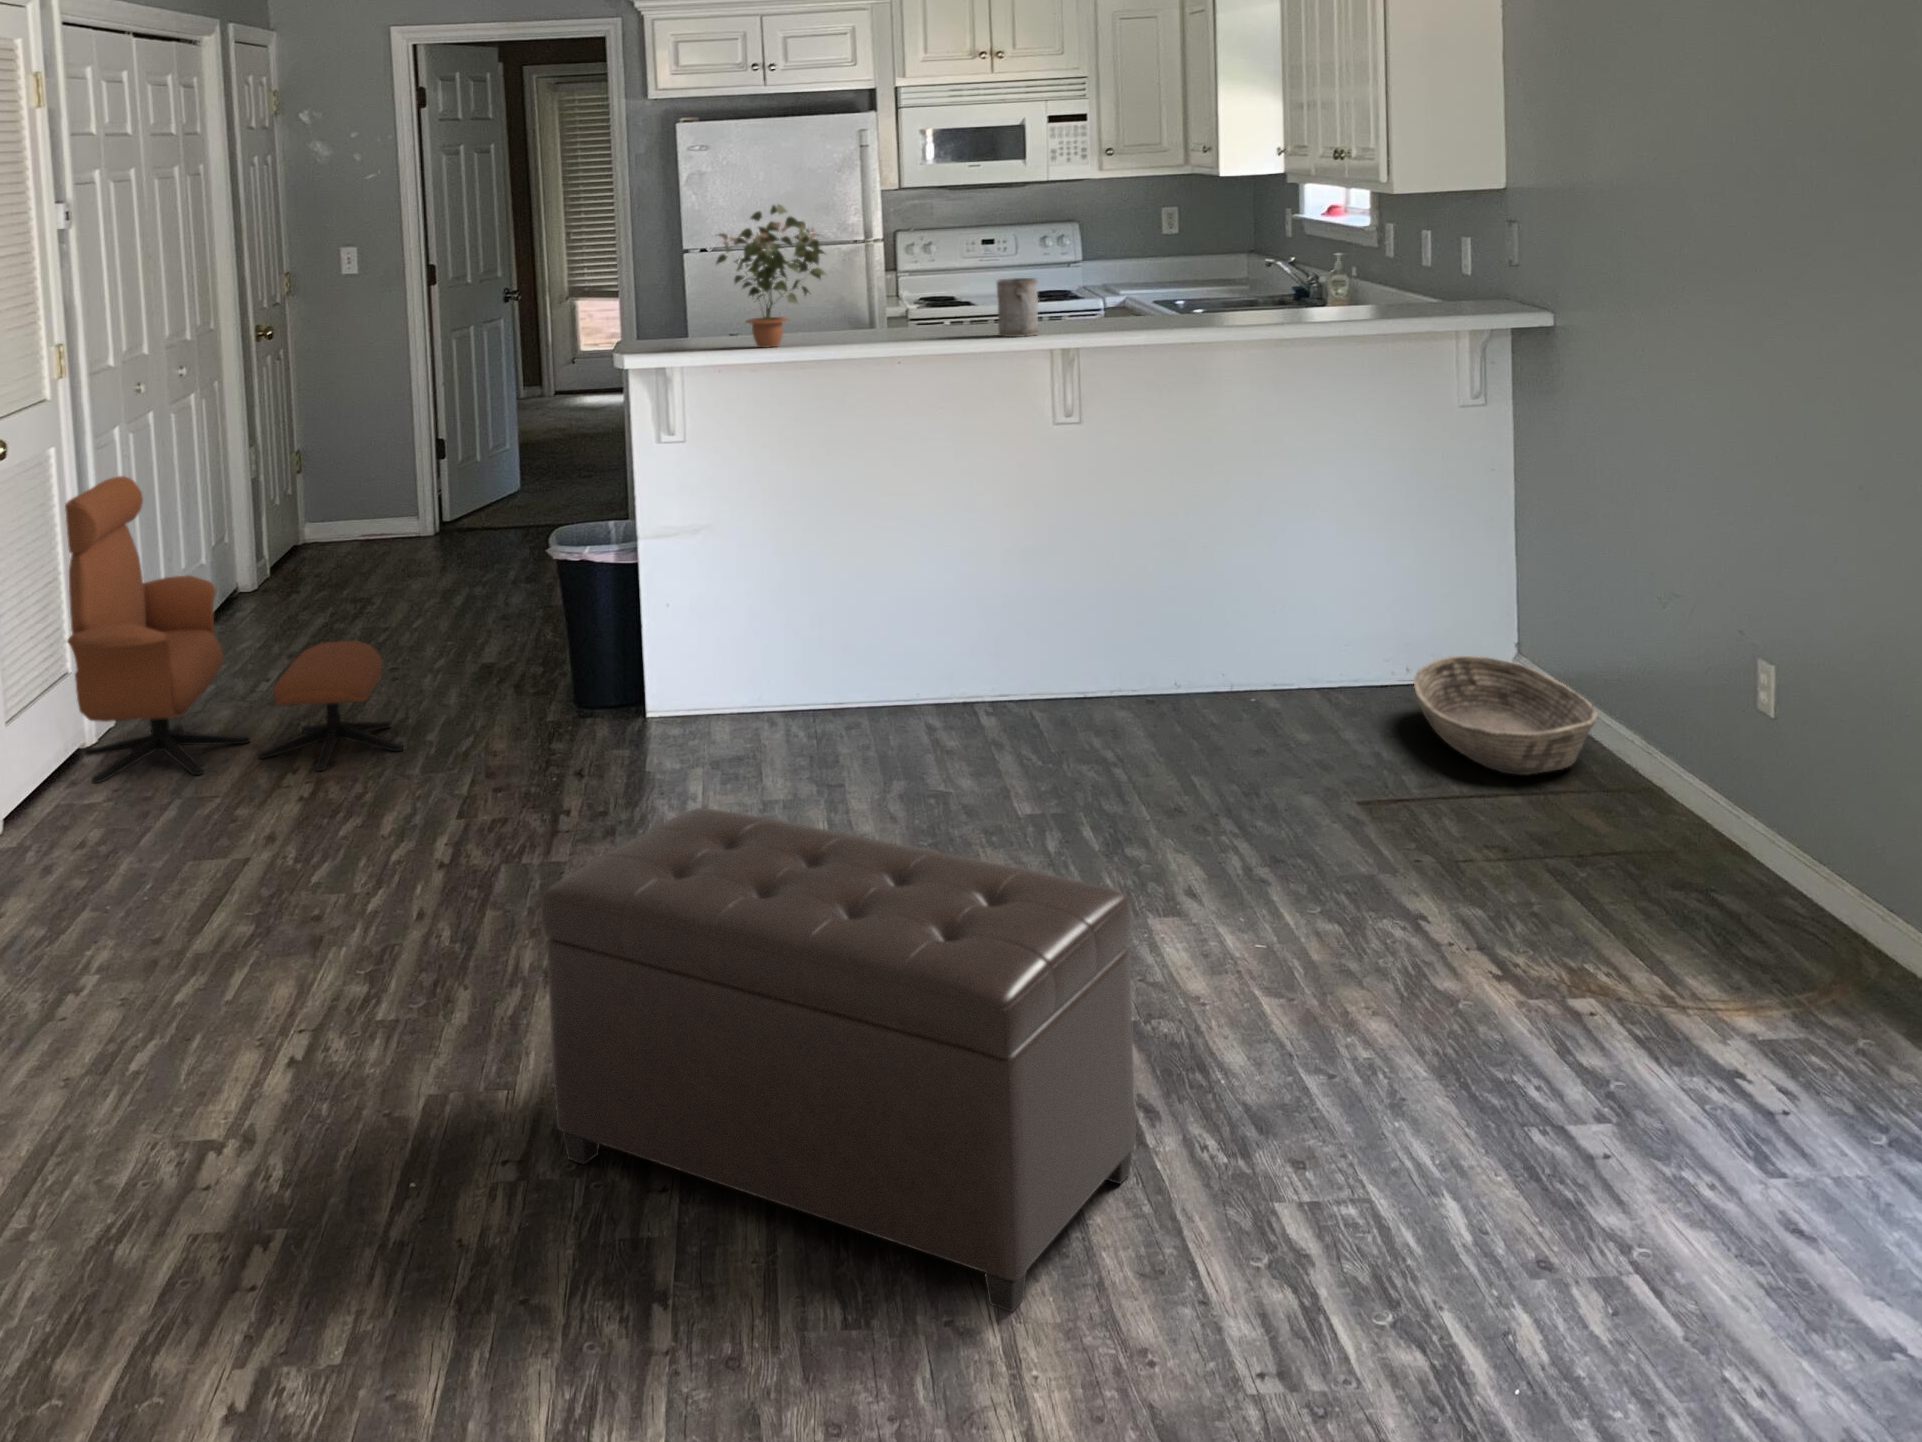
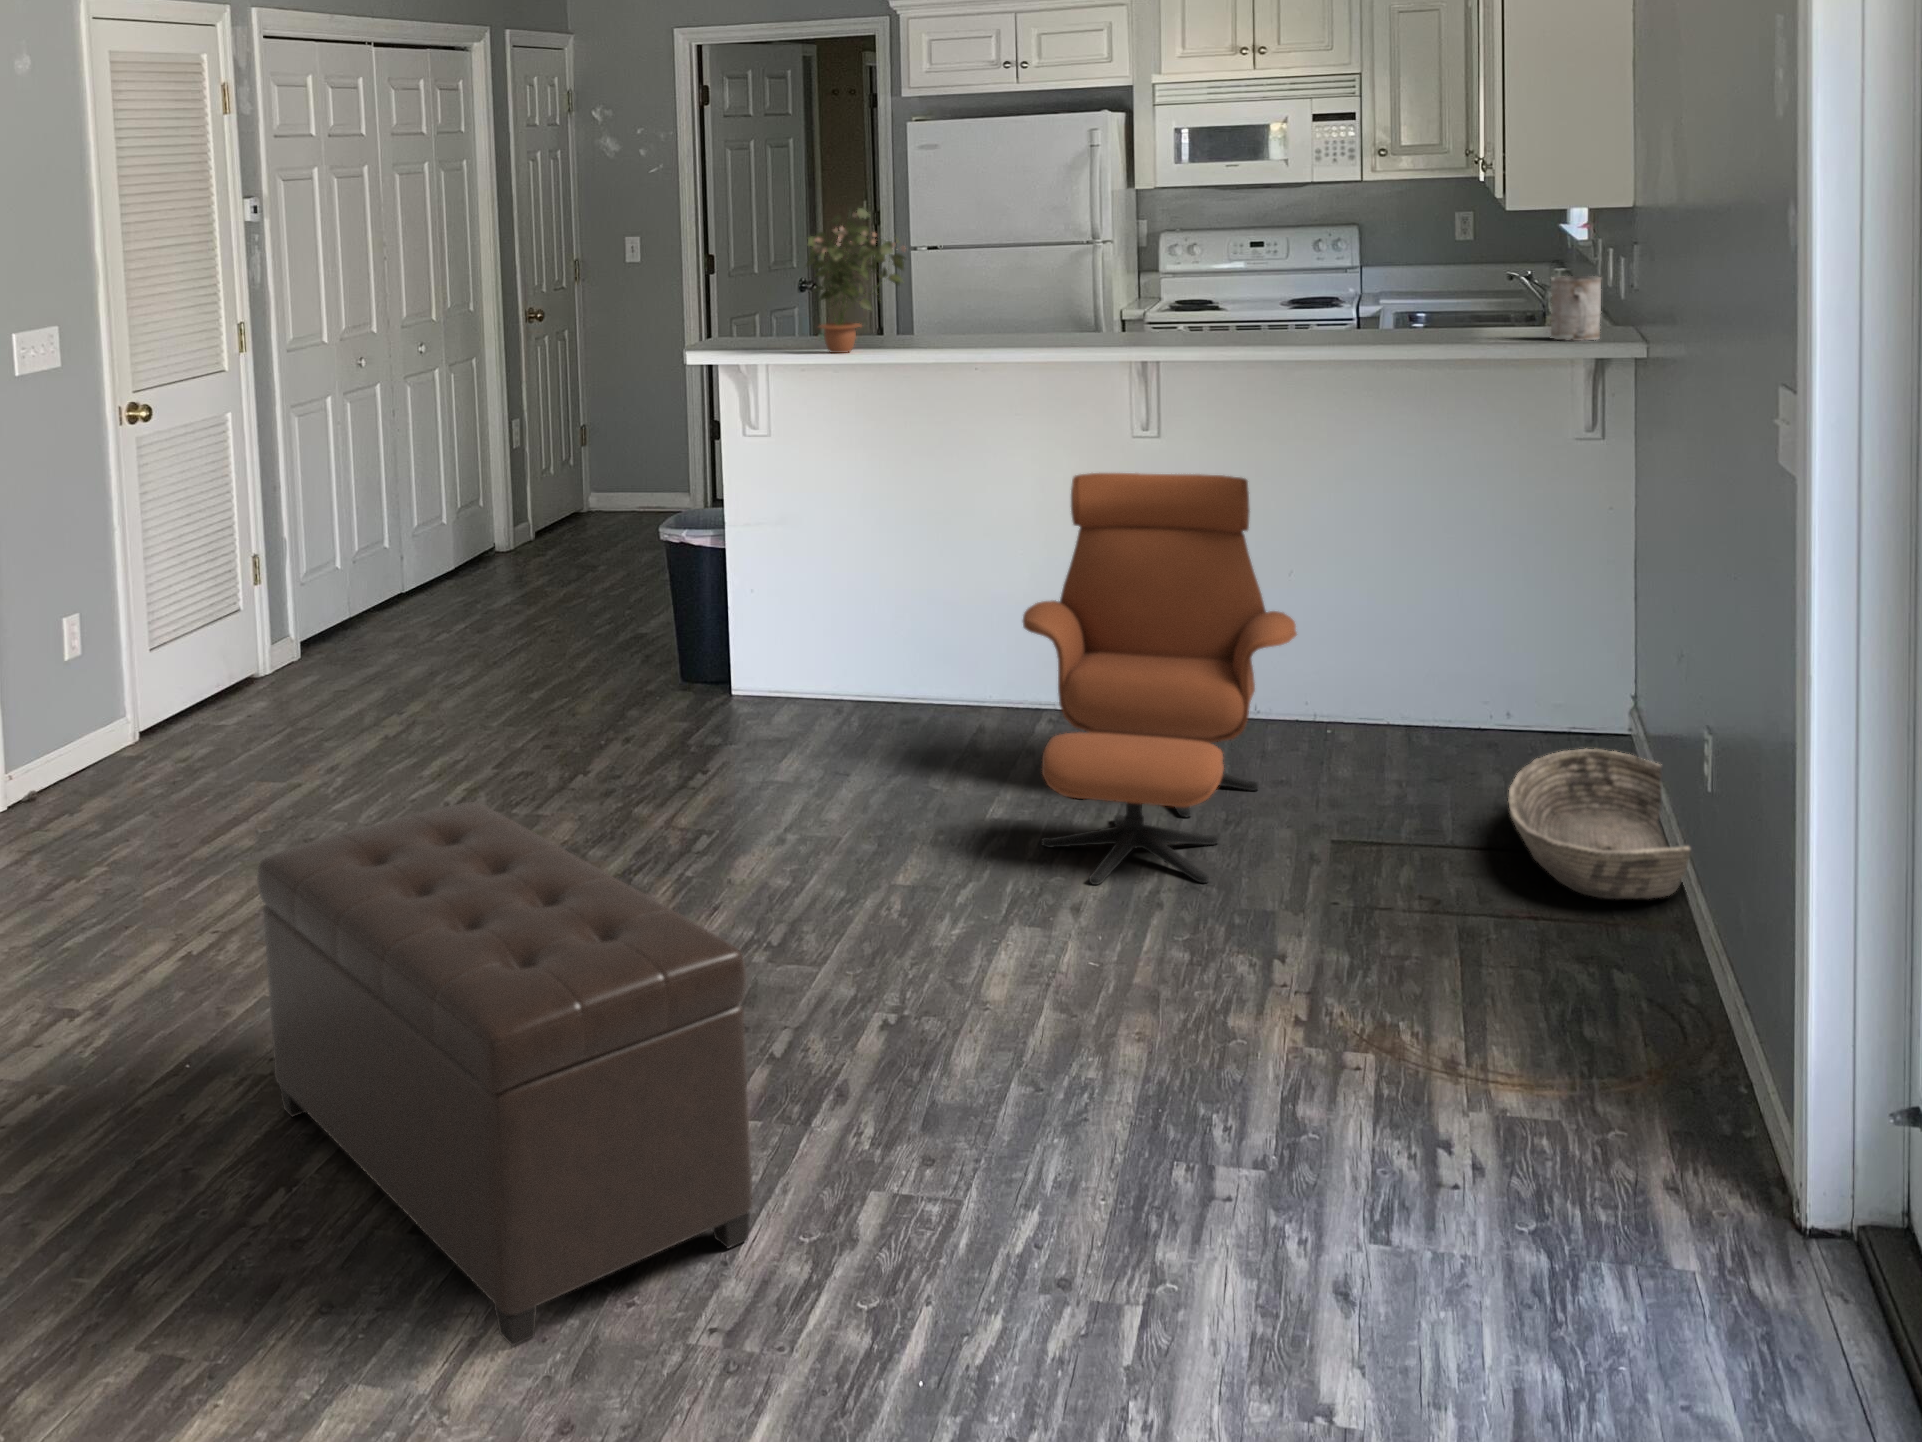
mug: present [997,278,1038,337] -> present [1551,276,1601,341]
lounge chair: present [65,476,403,783] -> present [1023,473,1297,885]

